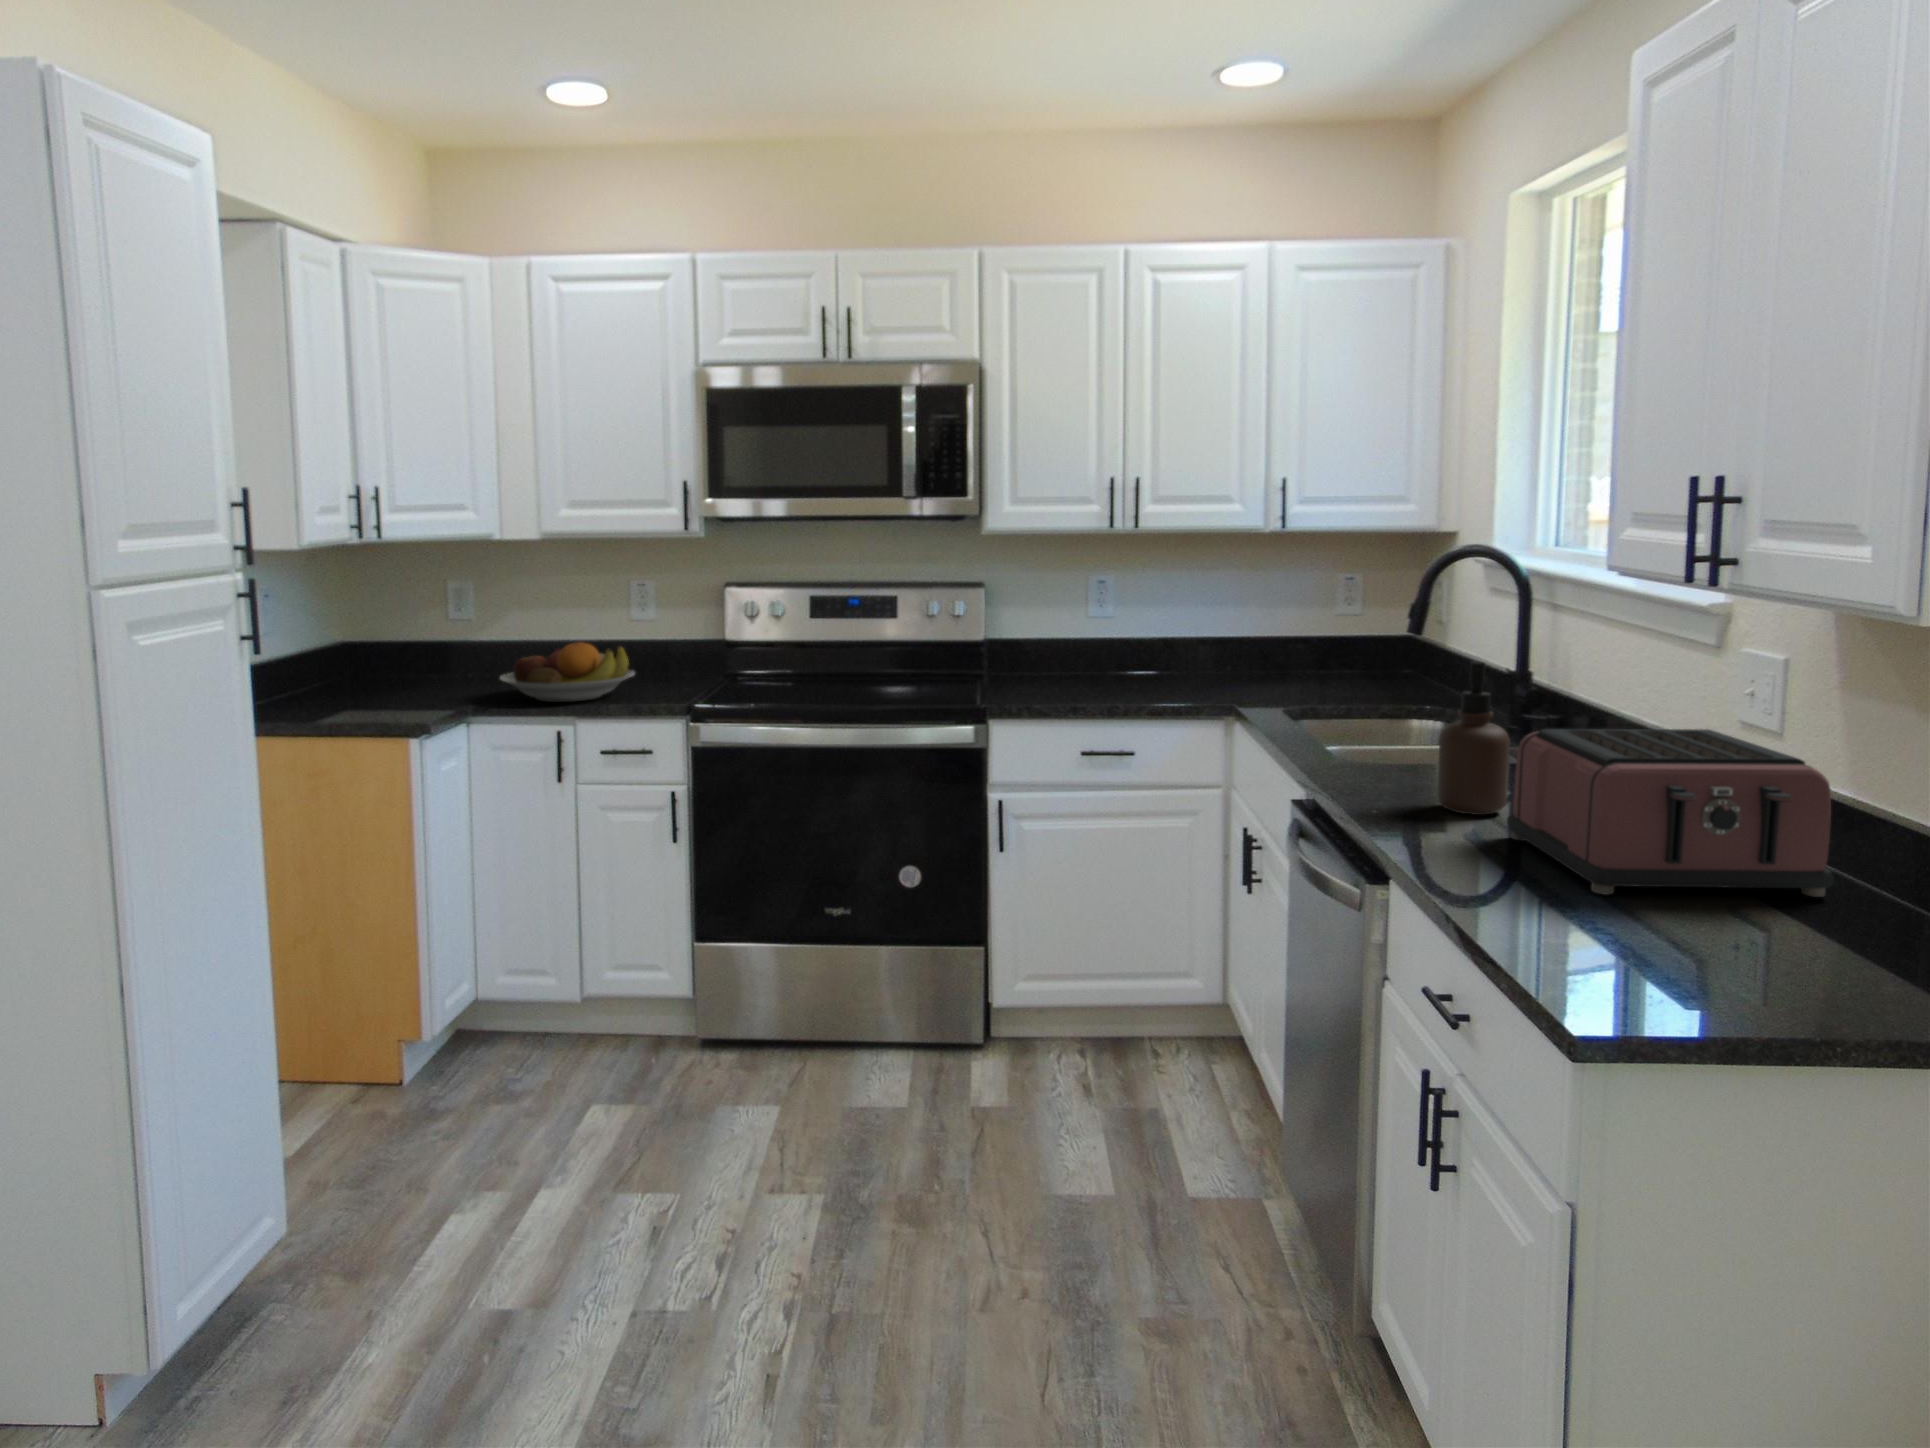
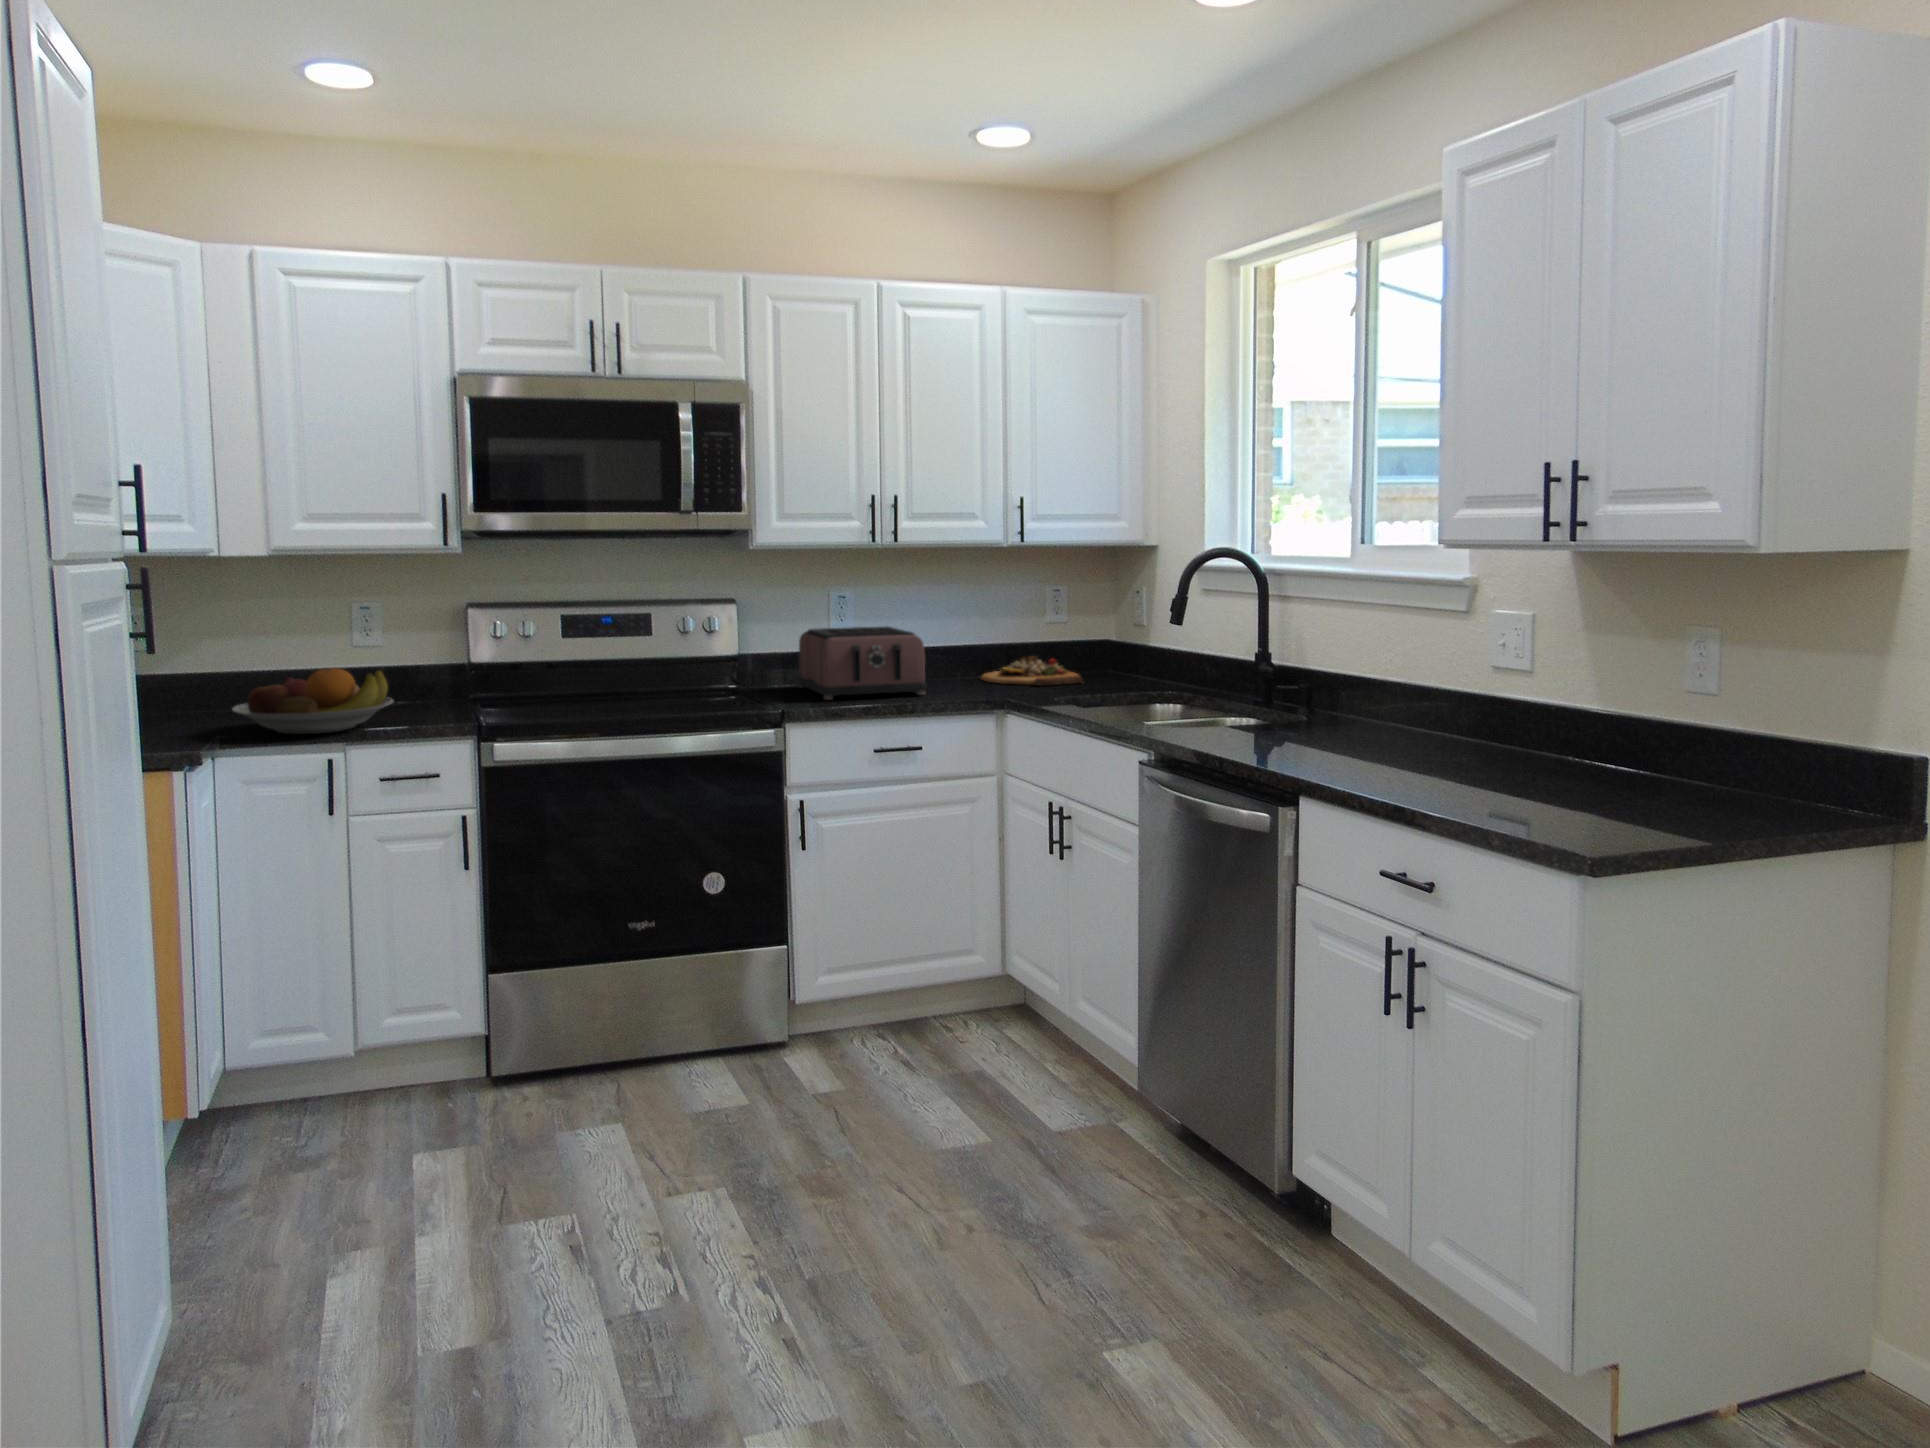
cutting board: none [1246,656,1367,692] -> present [981,656,1083,686]
soap dispenser: present [1437,662,1510,815] -> none [1250,643,1302,762]
toaster: present [1507,729,1834,897] -> present [797,627,928,700]

